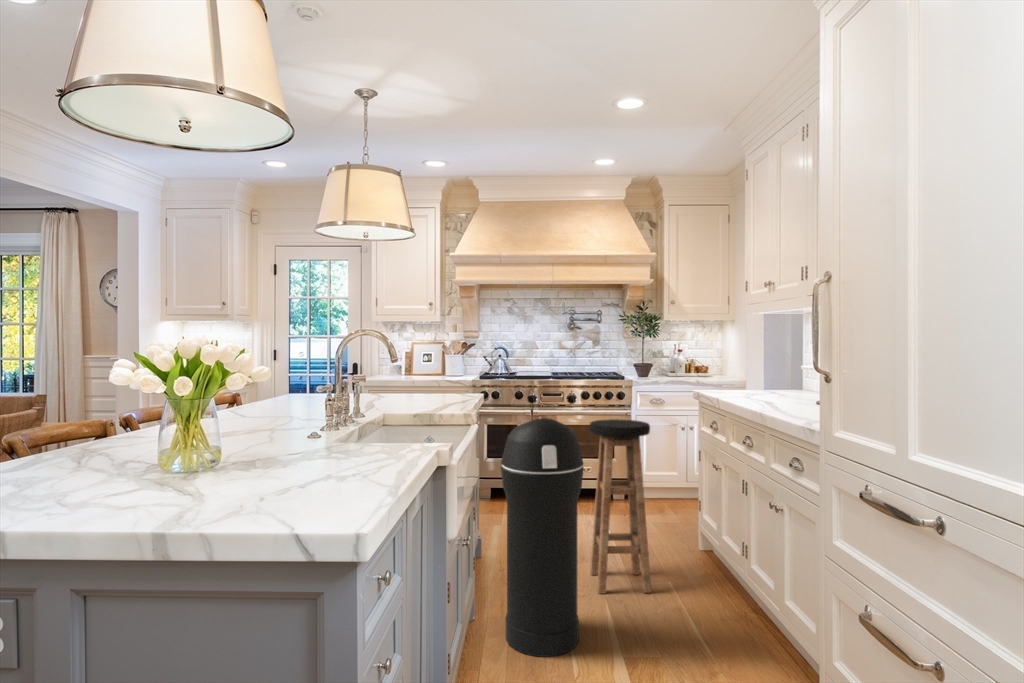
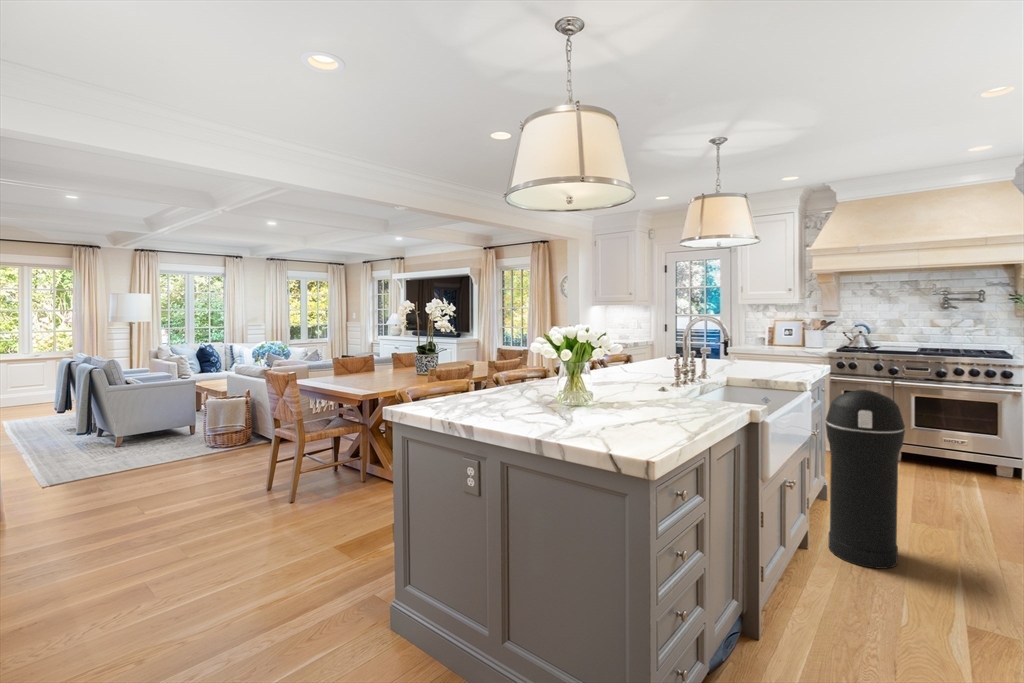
bar stool: present [590,419,651,594] -> none [930,396,1004,555]

